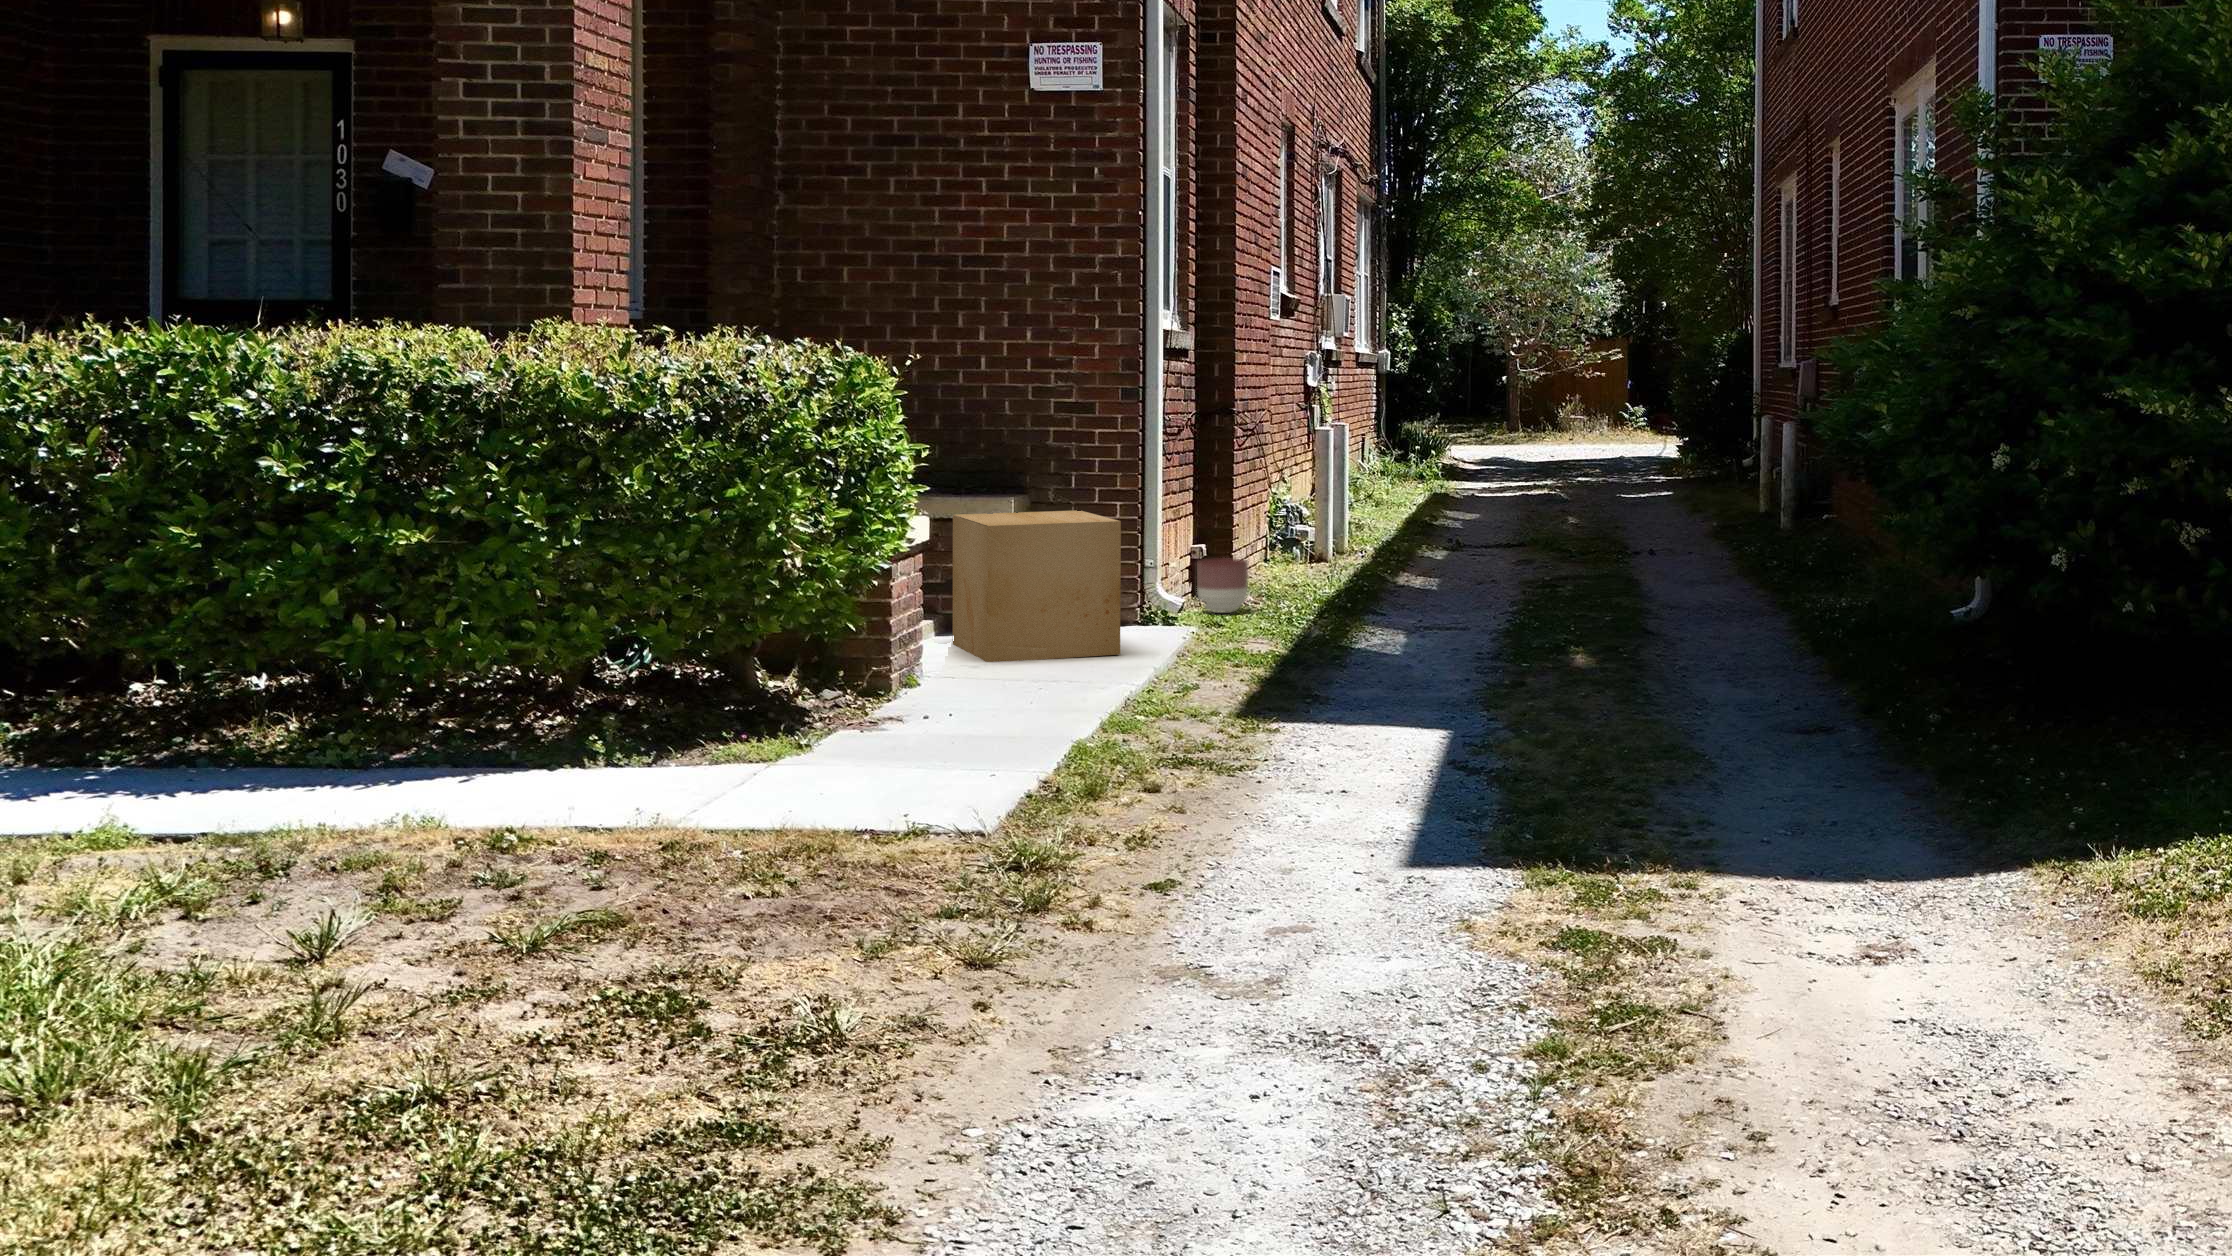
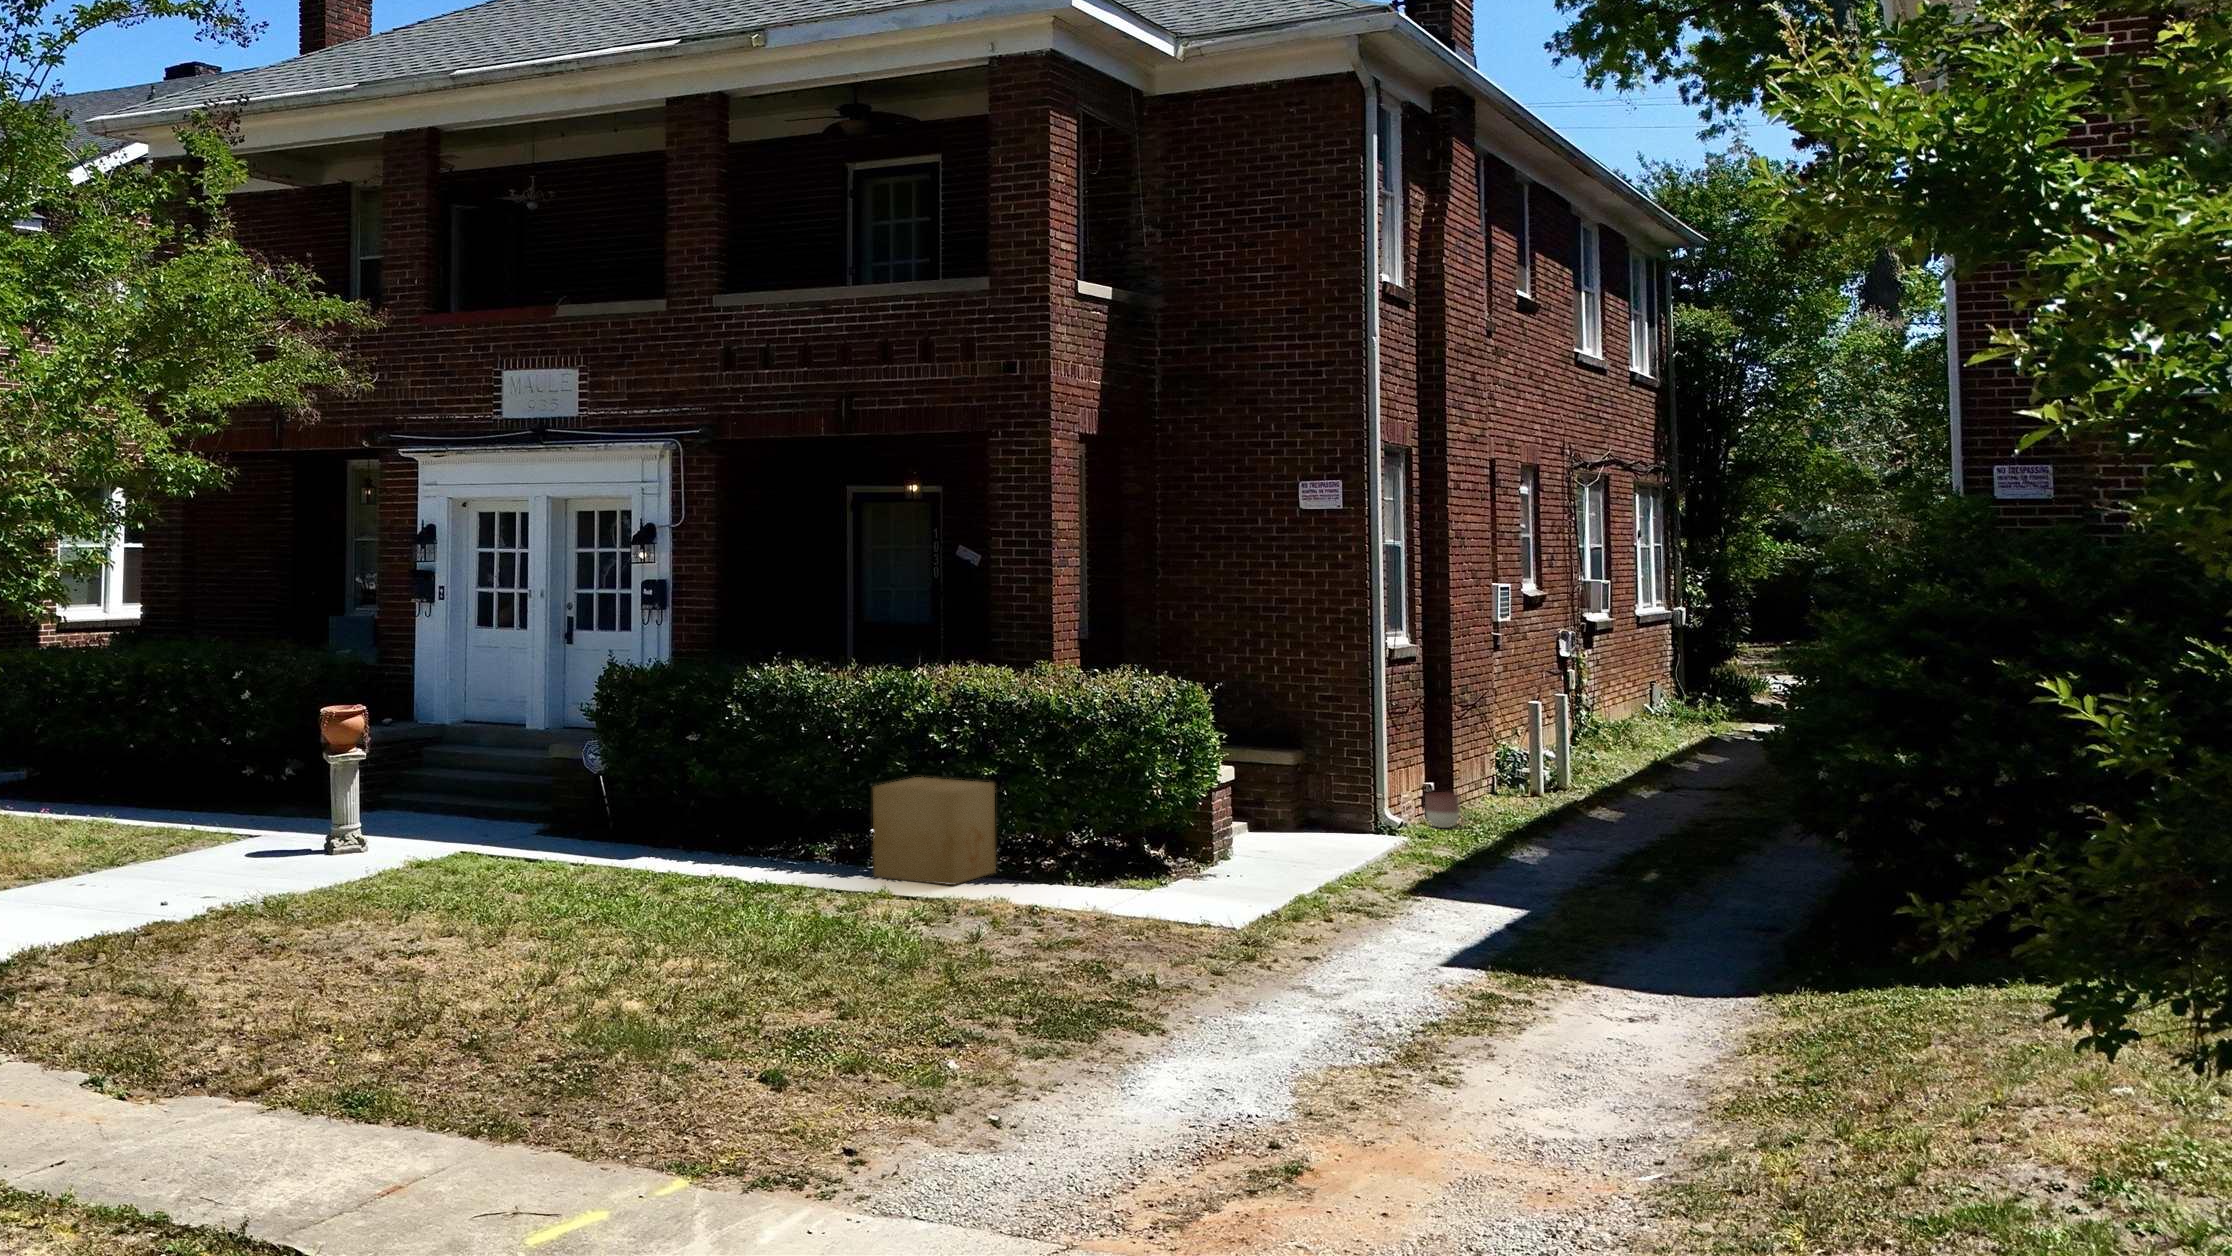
cardboard box: present [953,510,1121,662] -> present [873,777,996,885]

